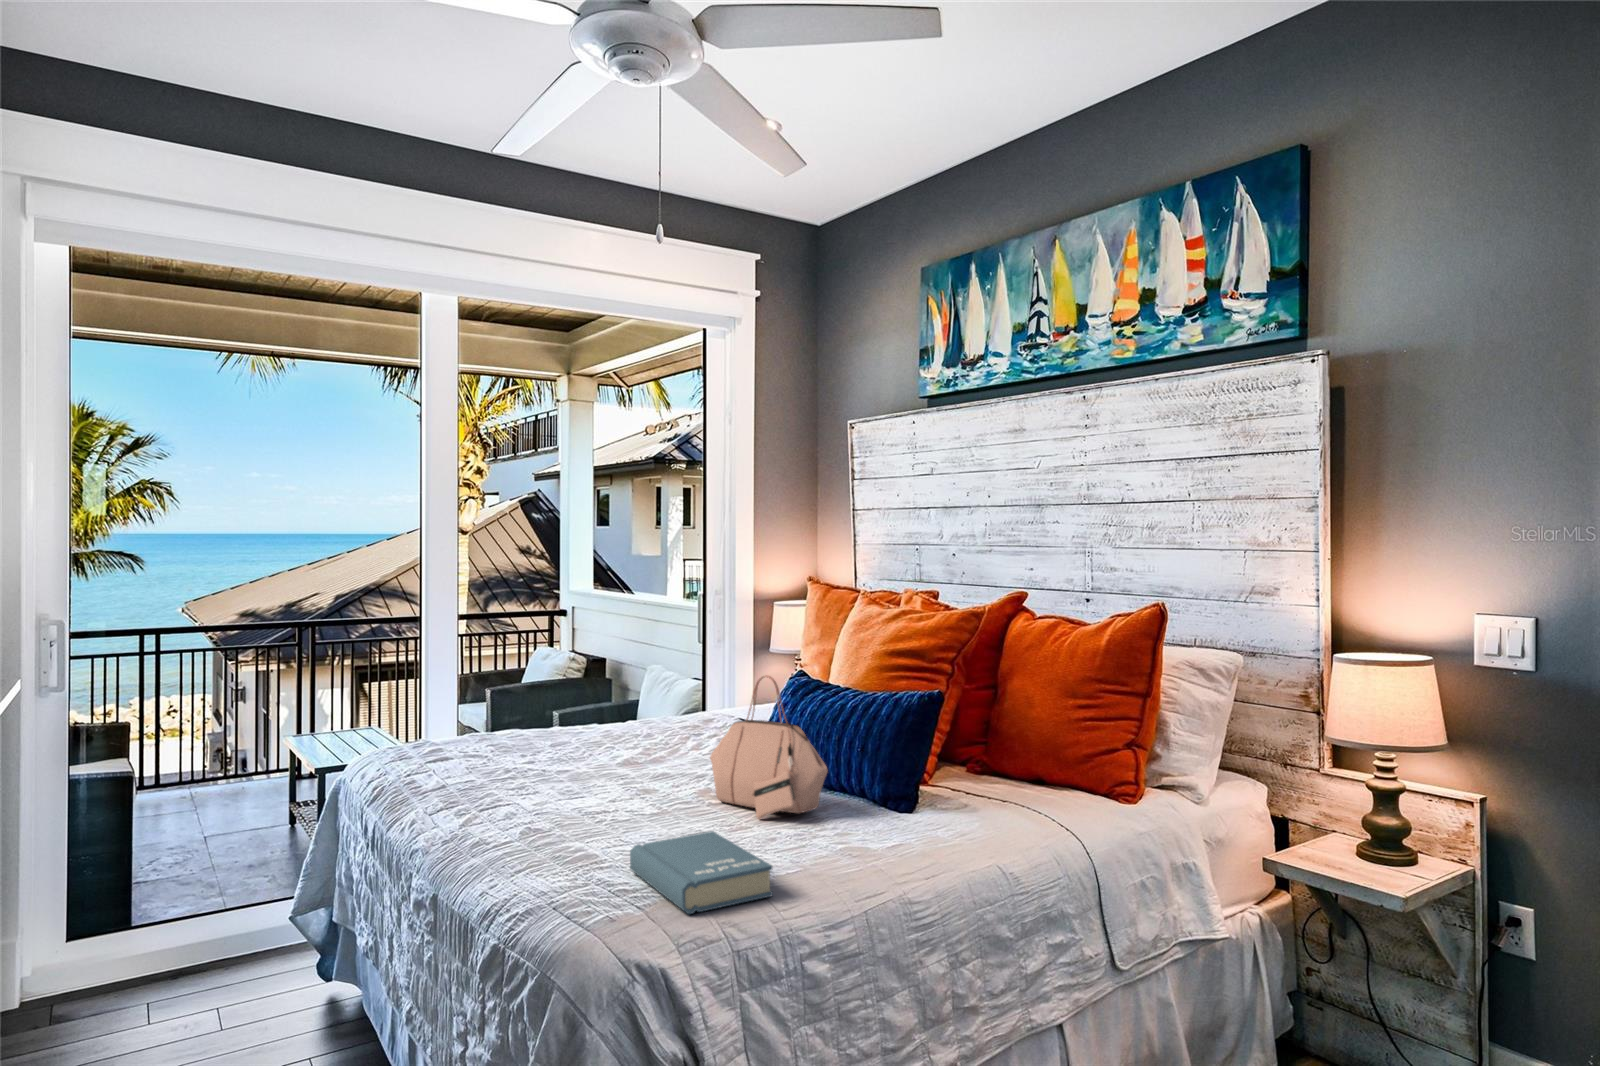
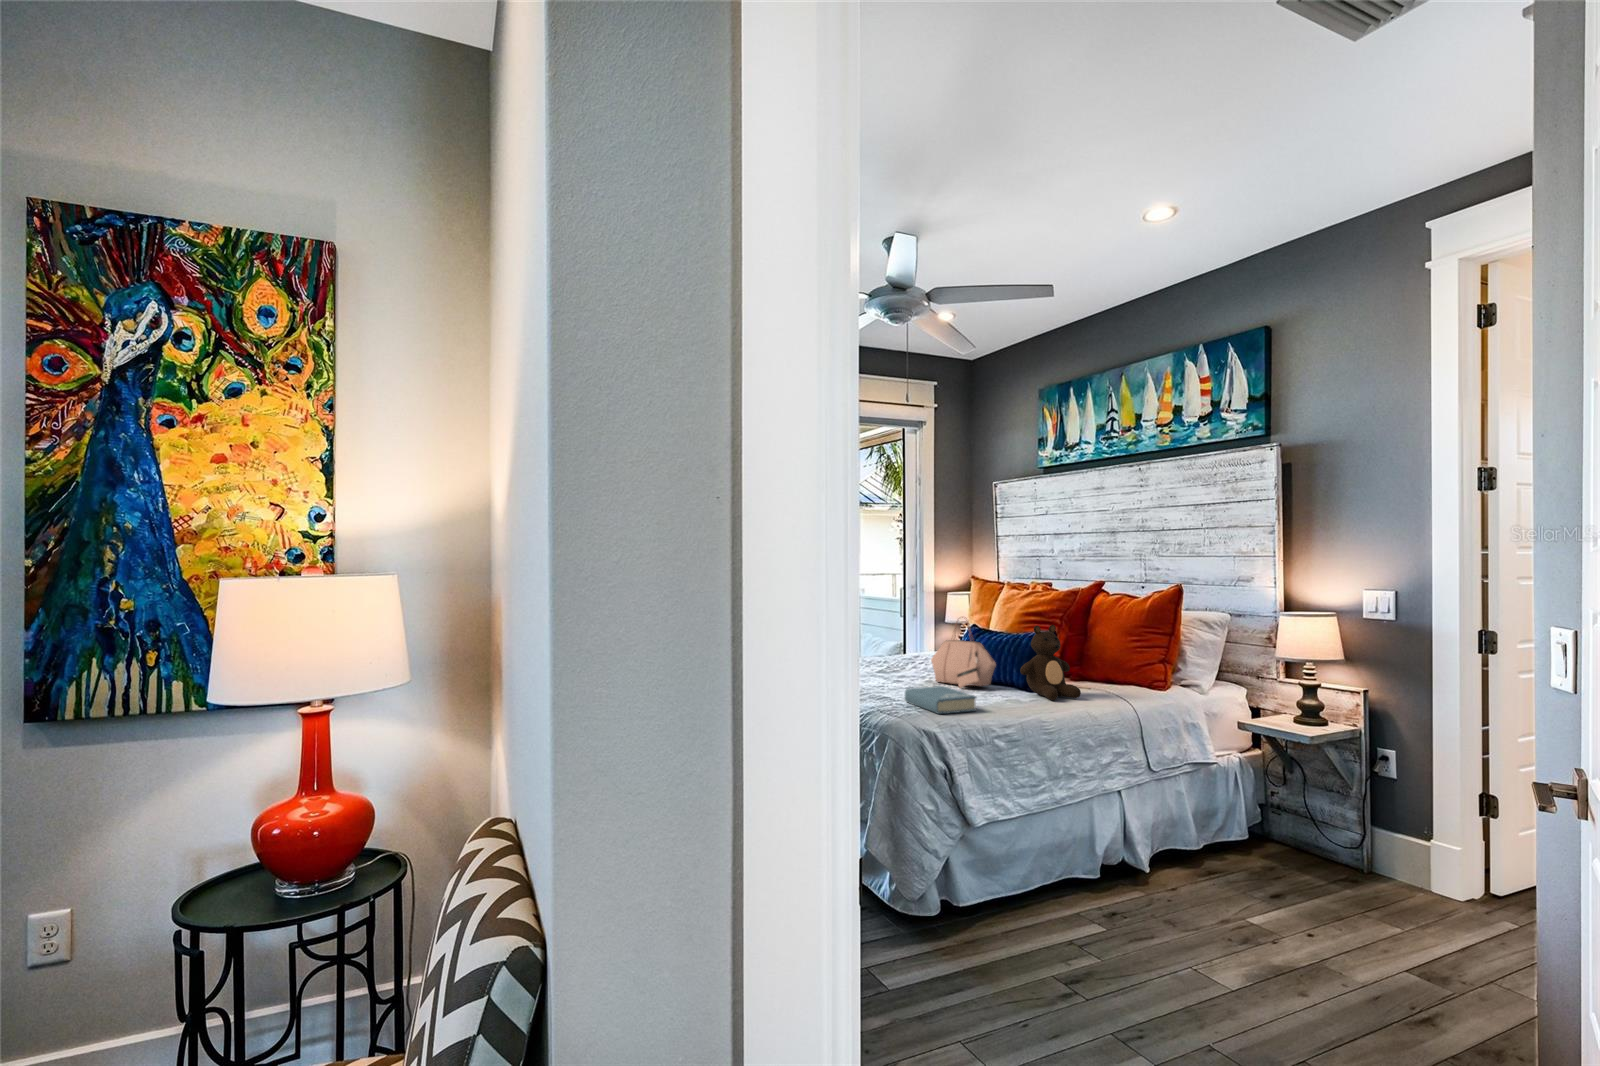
teddy bear: none [871,692,985,847] -> present [1020,625,1081,700]

